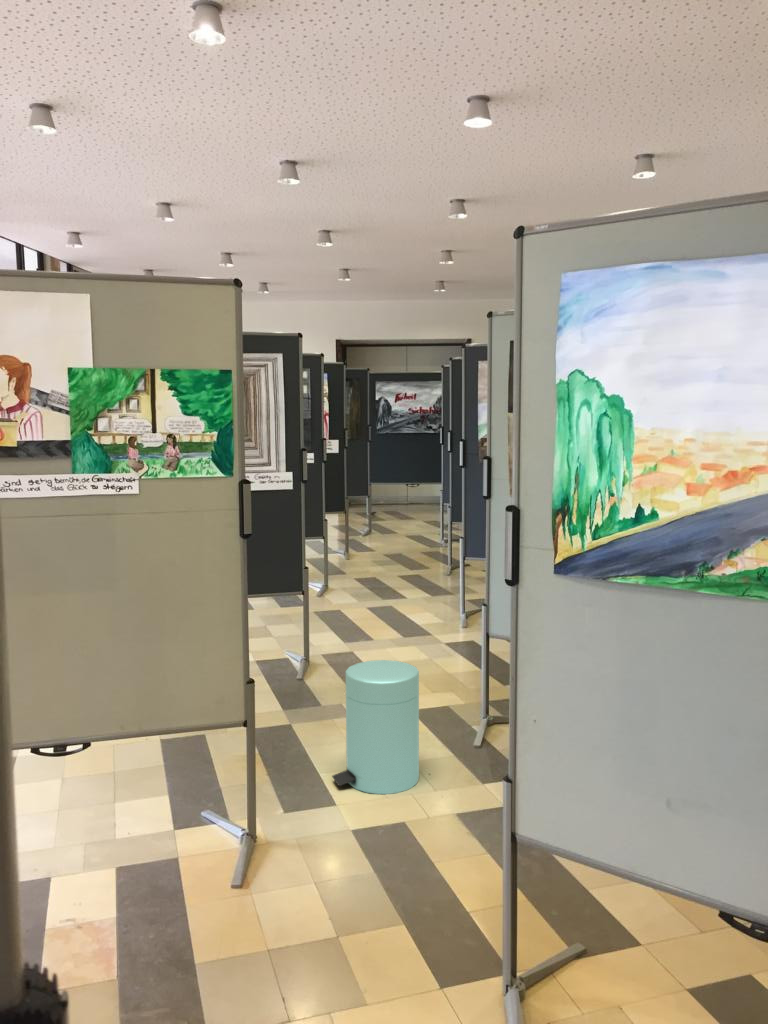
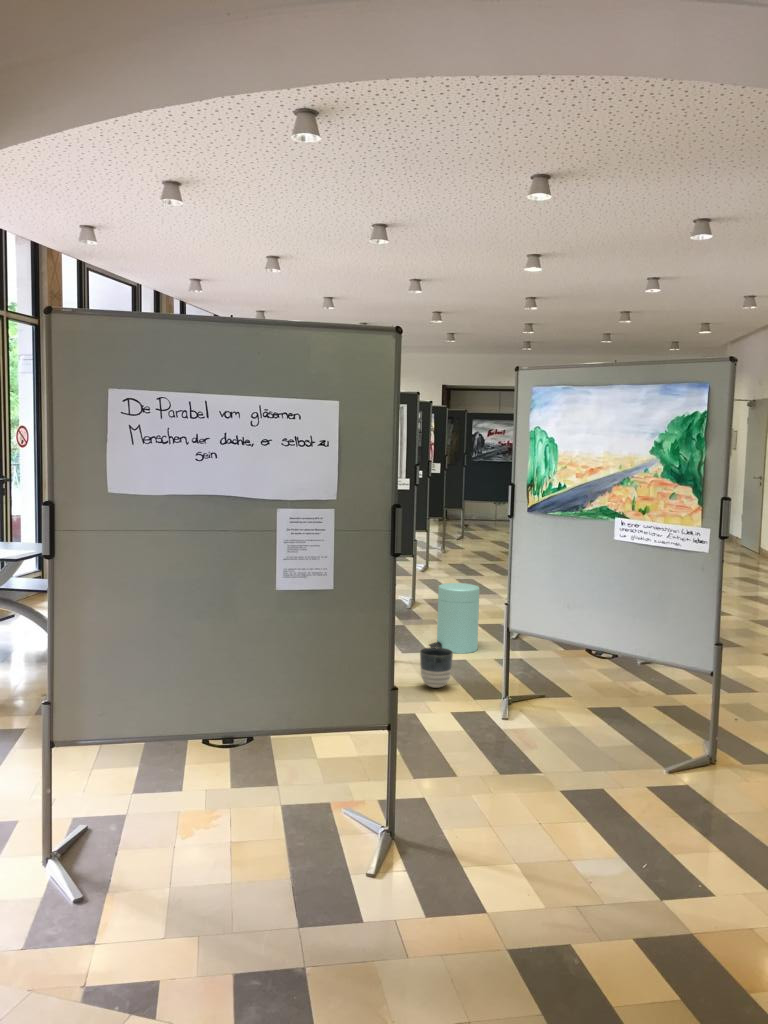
planter: none [314,836,383,929] -> present [420,647,453,688]

